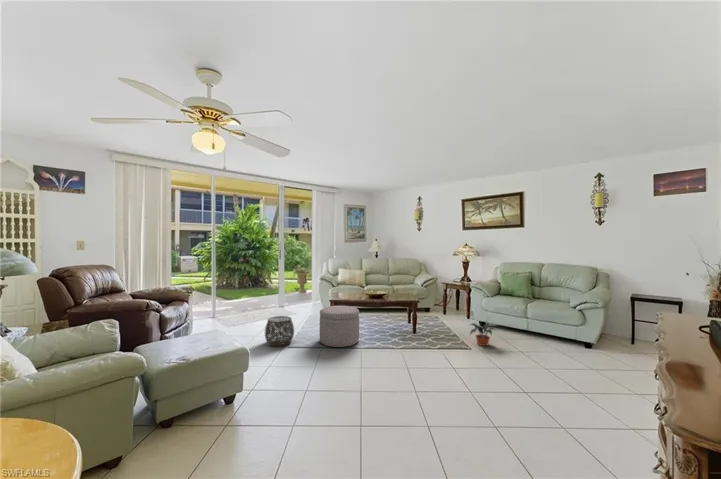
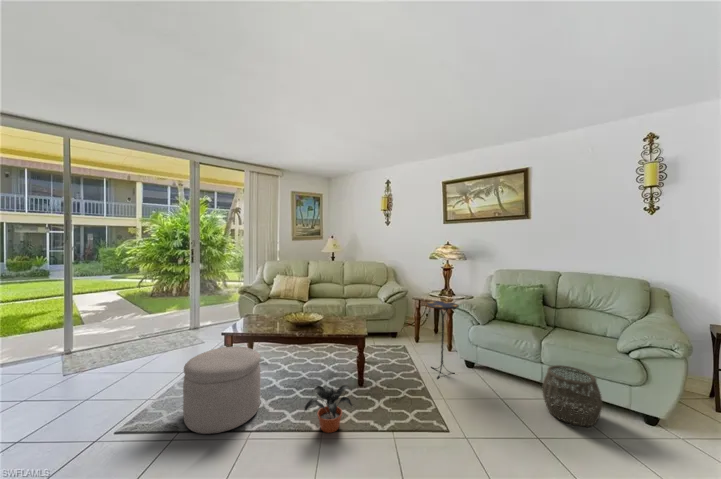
side table: none [454,282,475,330] -> present [427,301,459,373]
woven basket: present [265,316,294,347] -> present [542,365,602,427]
potted plant: present [470,323,494,346] -> present [305,385,352,433]

